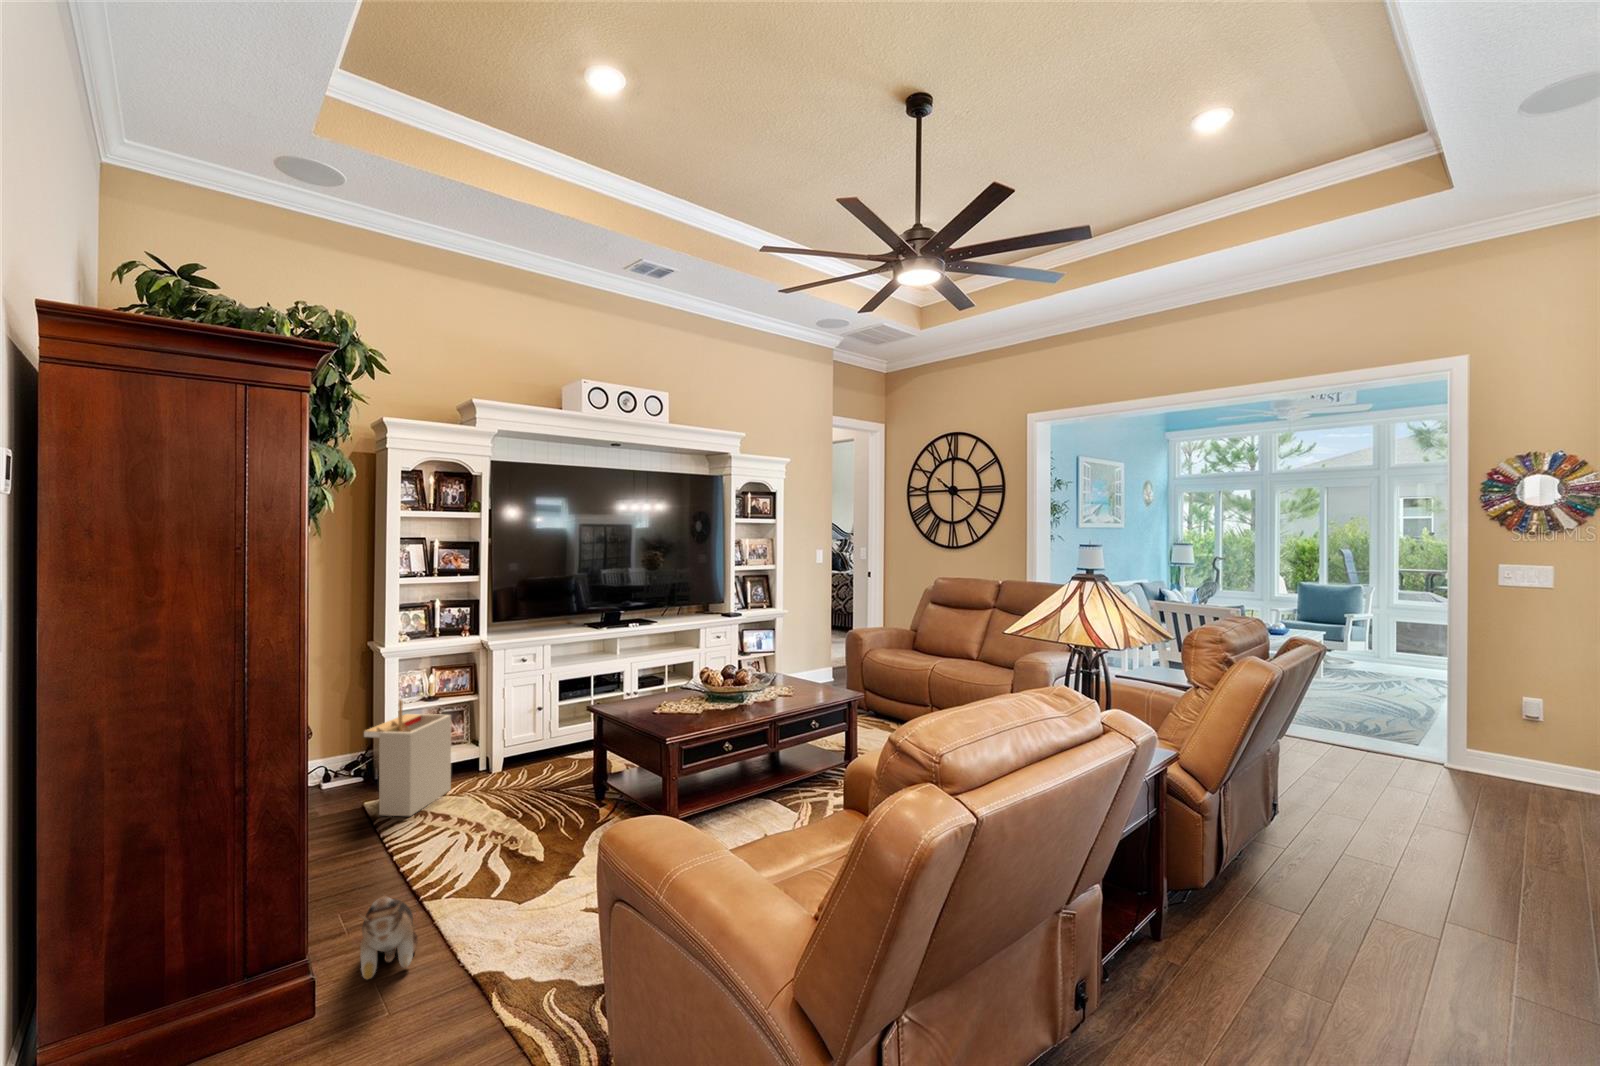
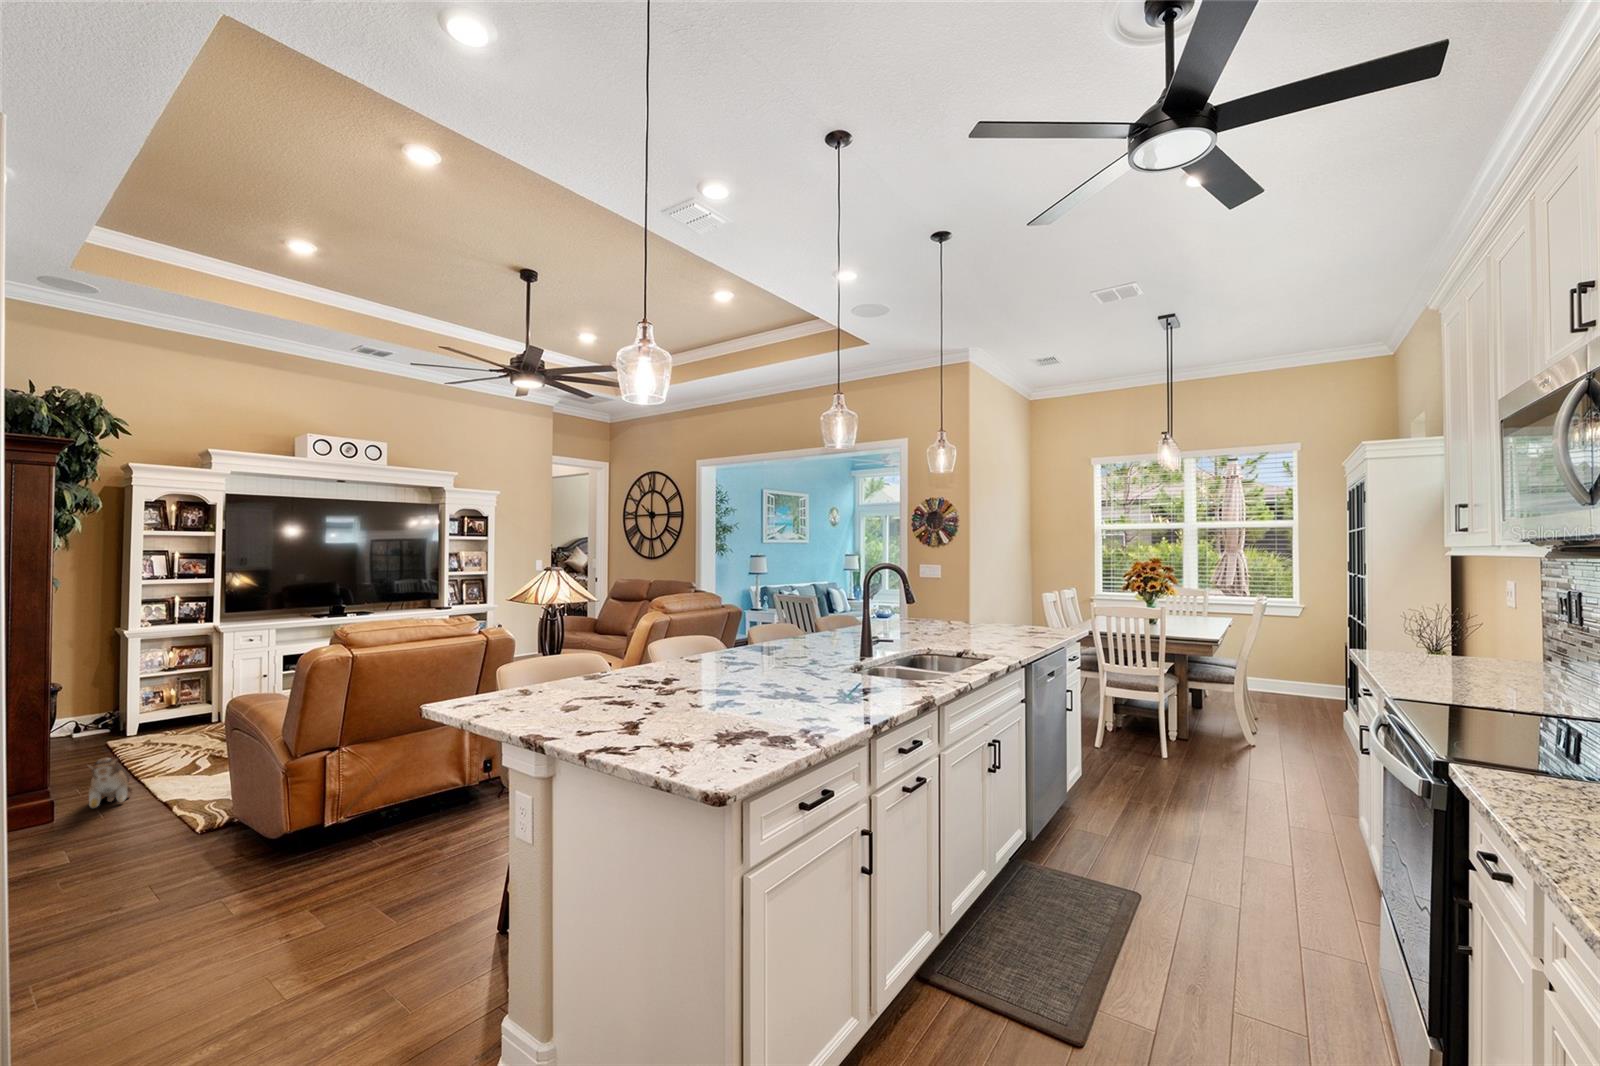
storage bin: present [364,700,451,816] -> none [106,666,184,747]

